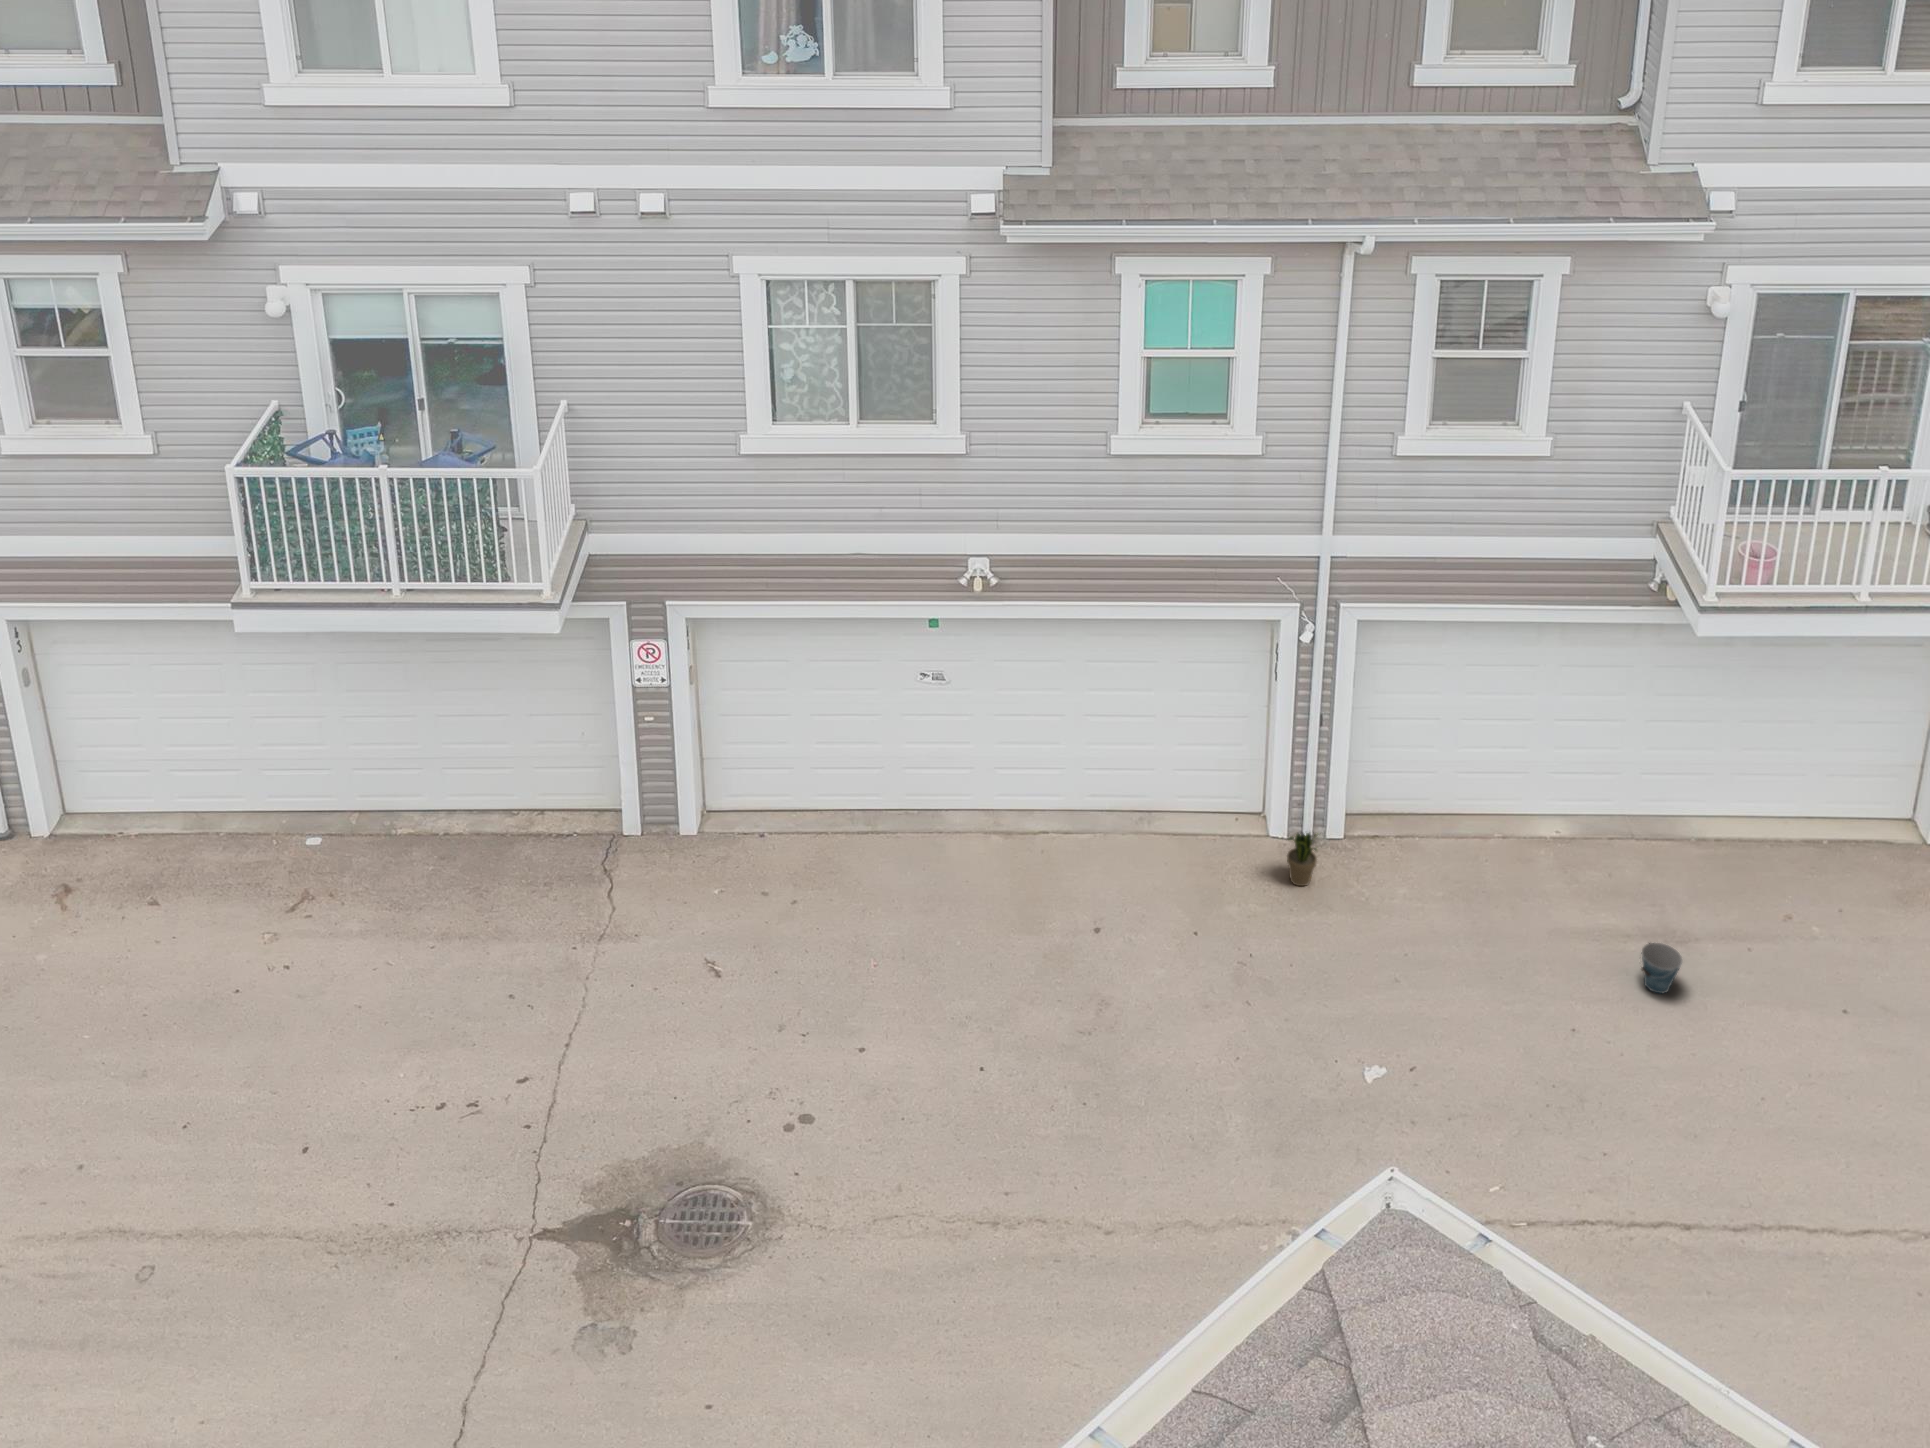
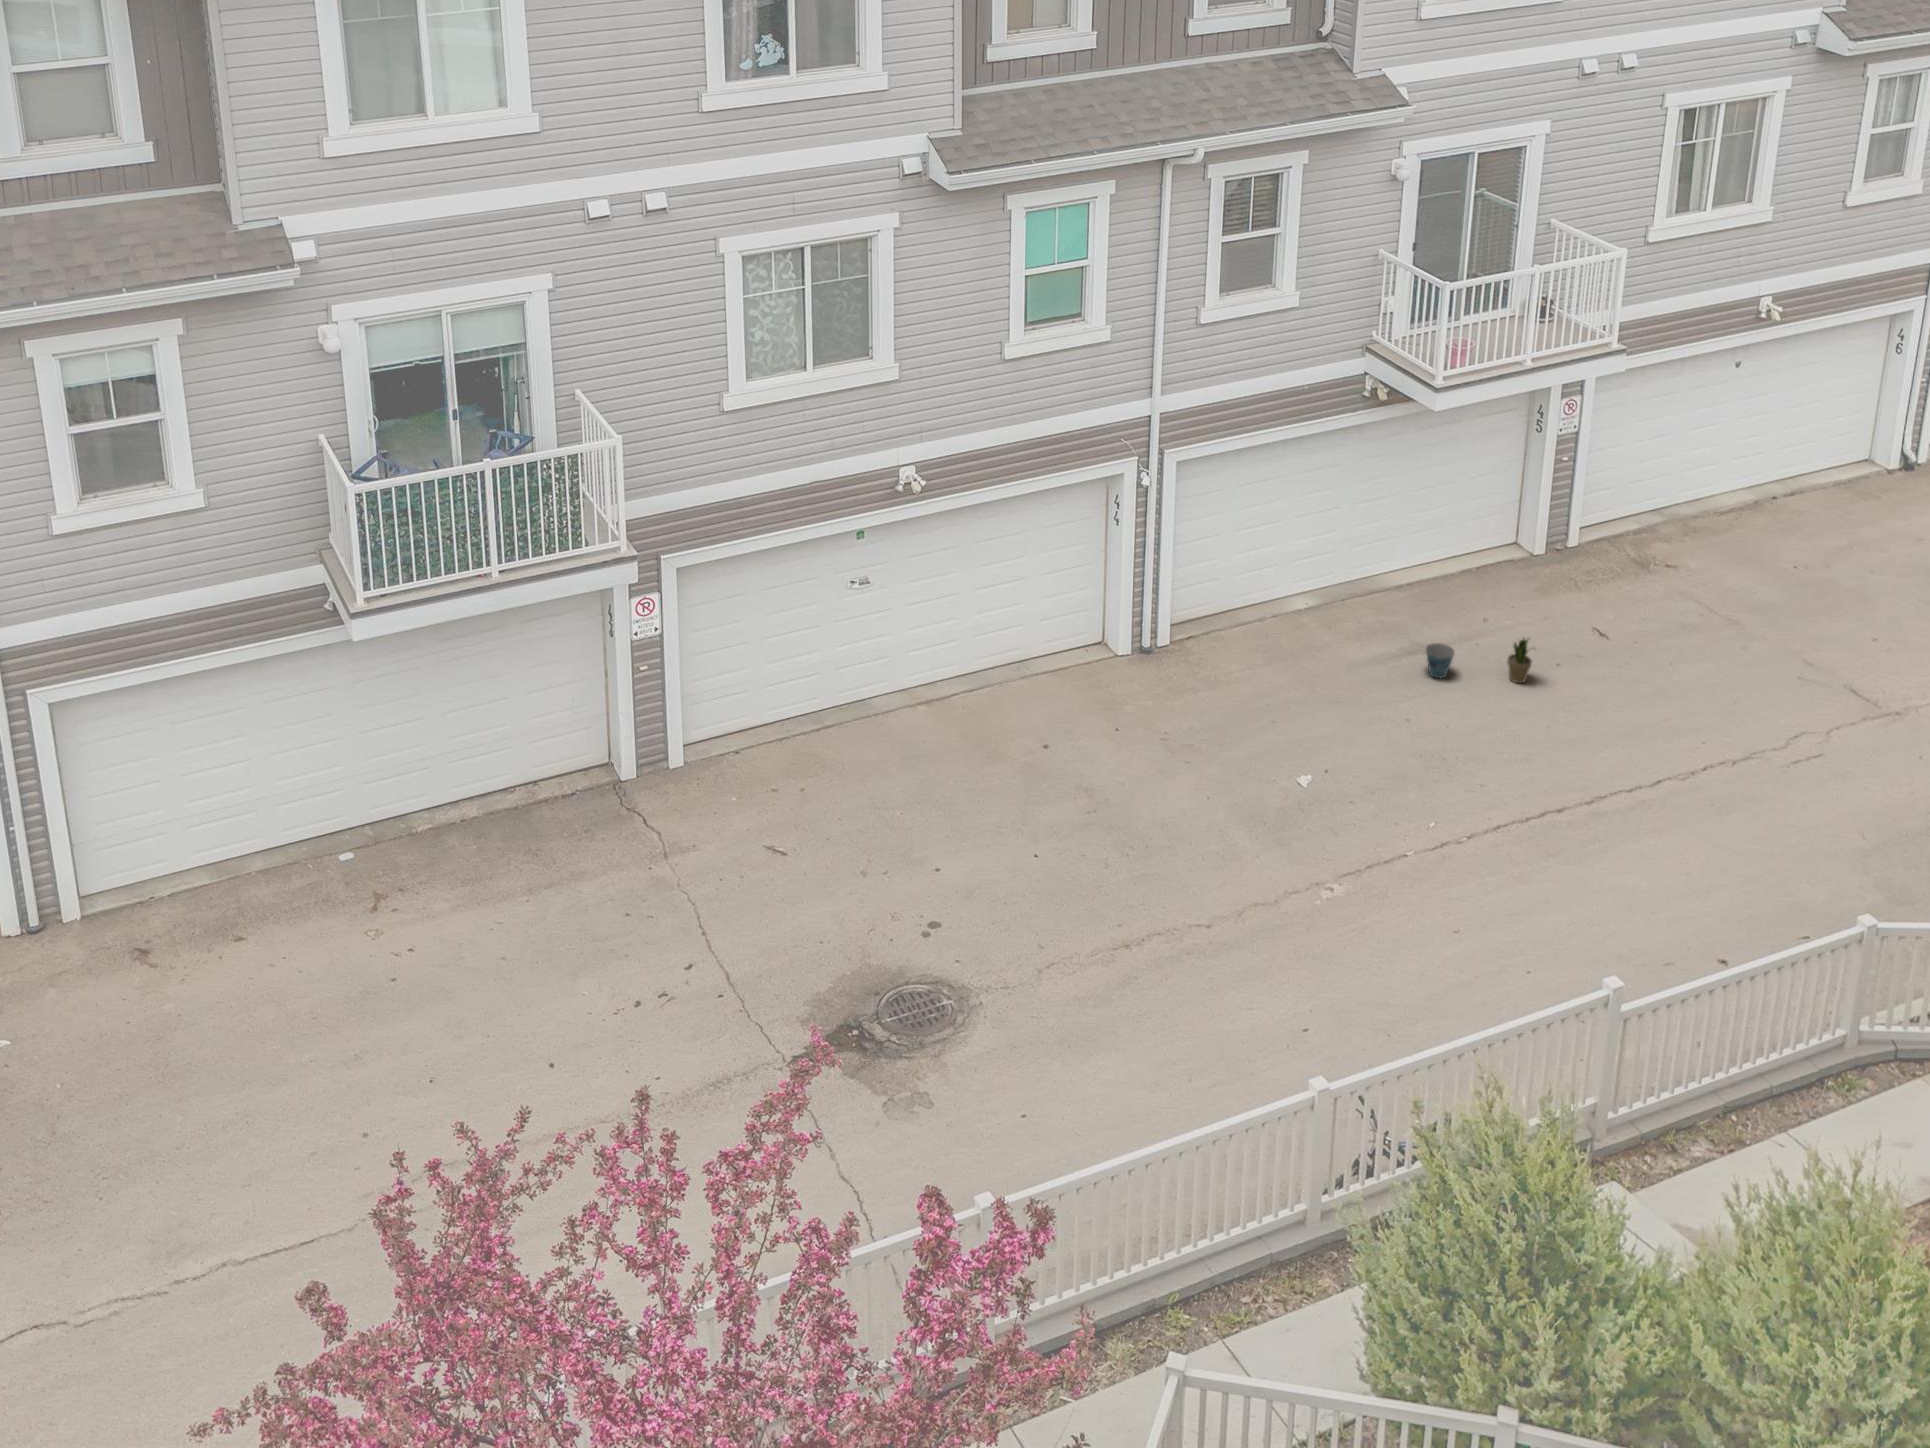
potted plant: present [1287,833,1317,886] -> present [1508,639,1531,683]

